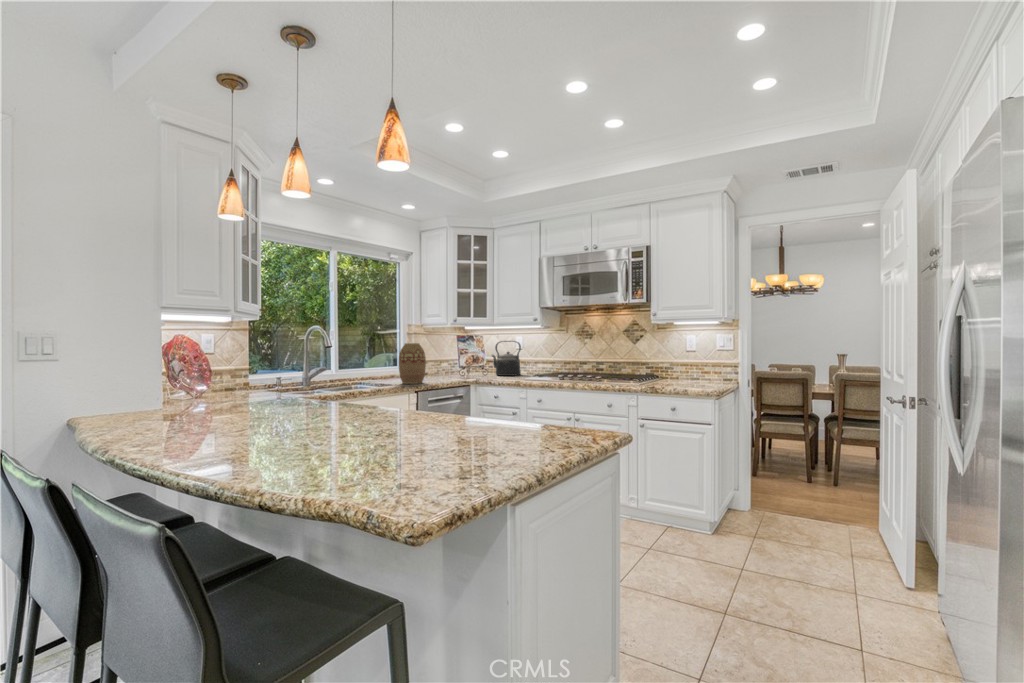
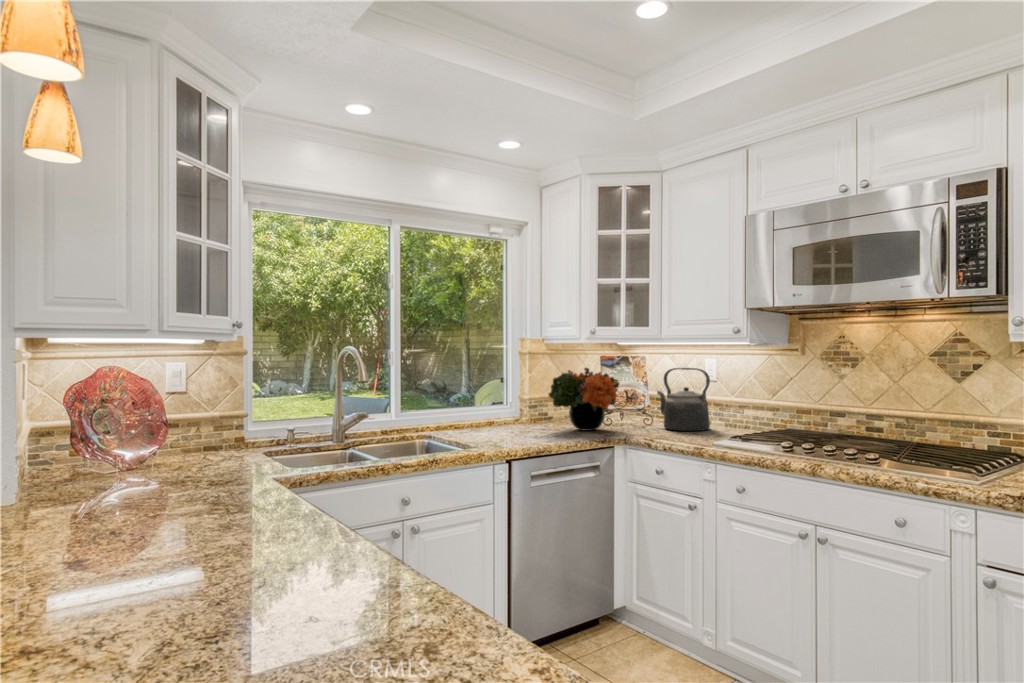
flower arrangement: none [430,341,472,378] -> present [548,368,619,431]
vase: present [399,343,426,384] -> none [482,374,528,445]

